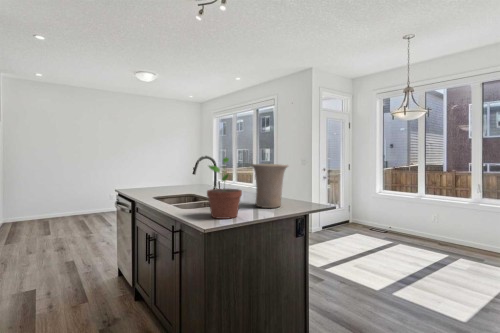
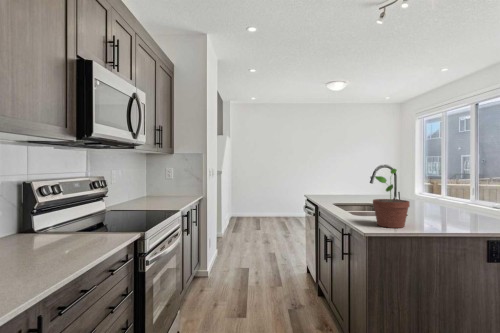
vase: present [251,164,288,208] -> none [428,175,478,224]

